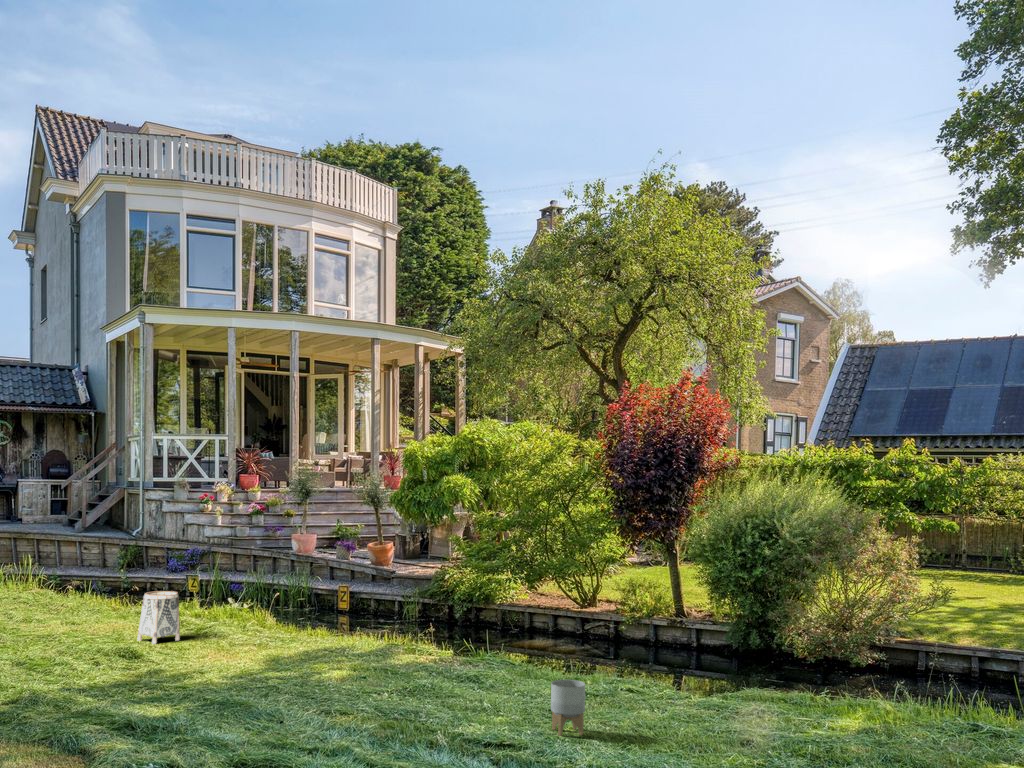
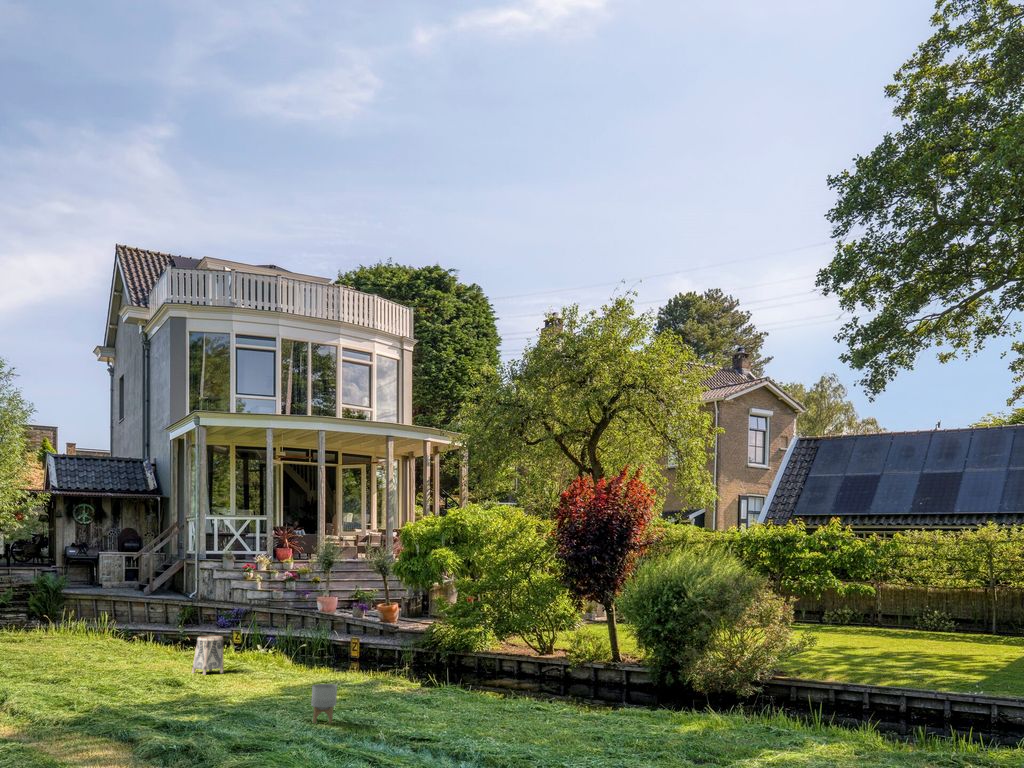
planter: present [551,680,585,736] -> present [311,684,337,723]

